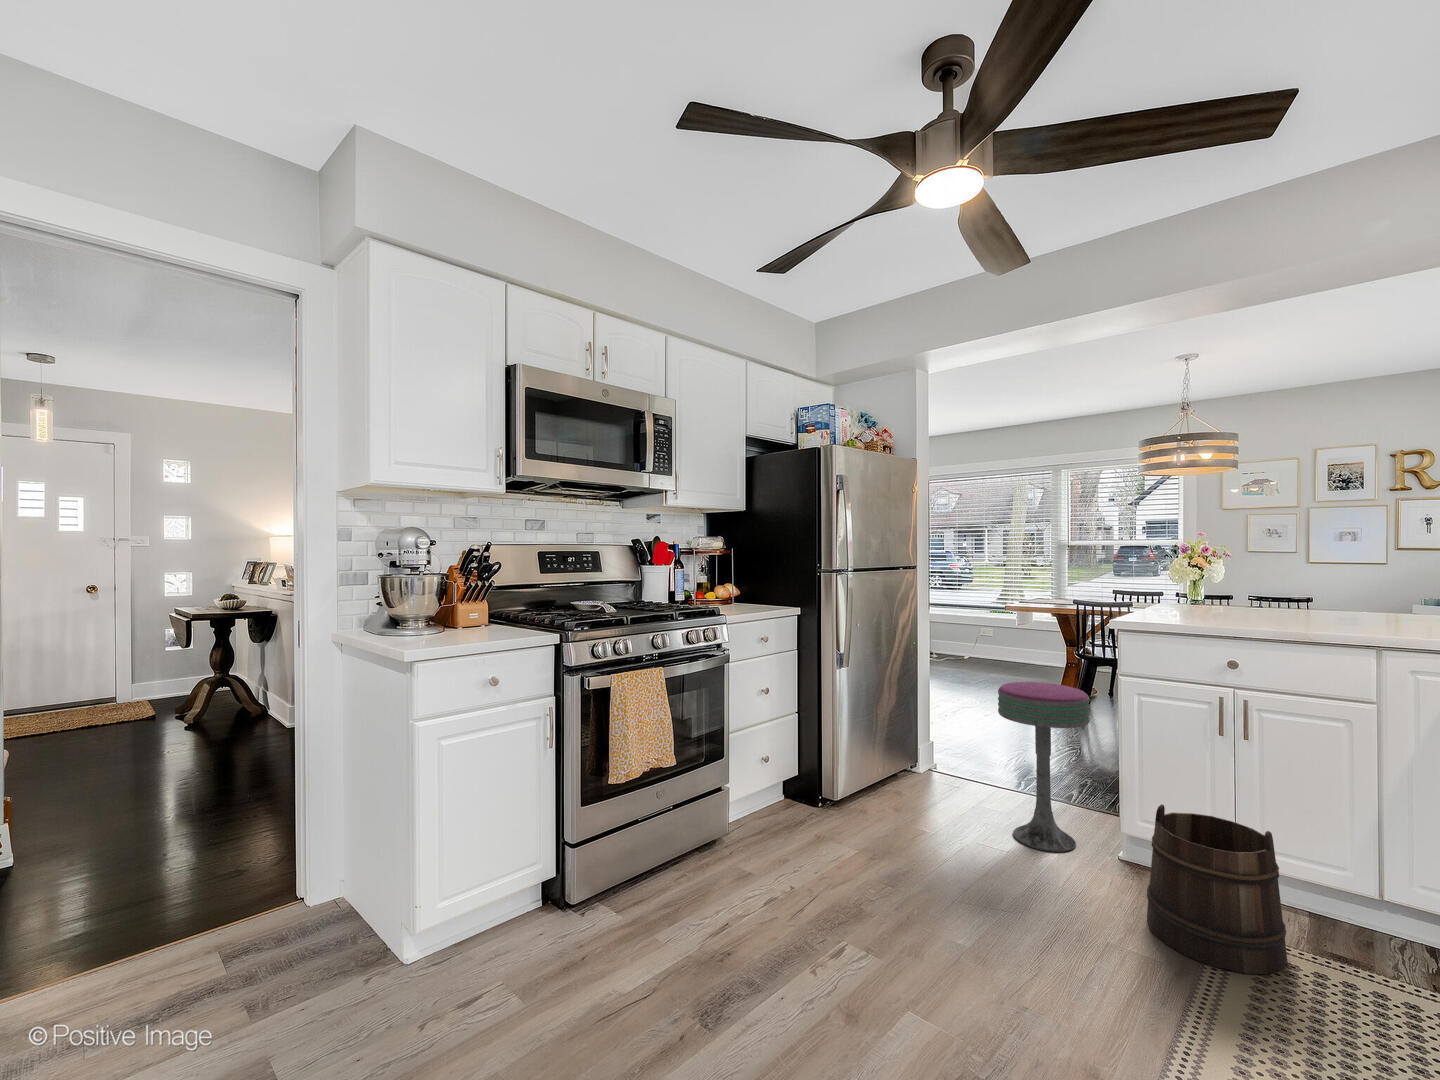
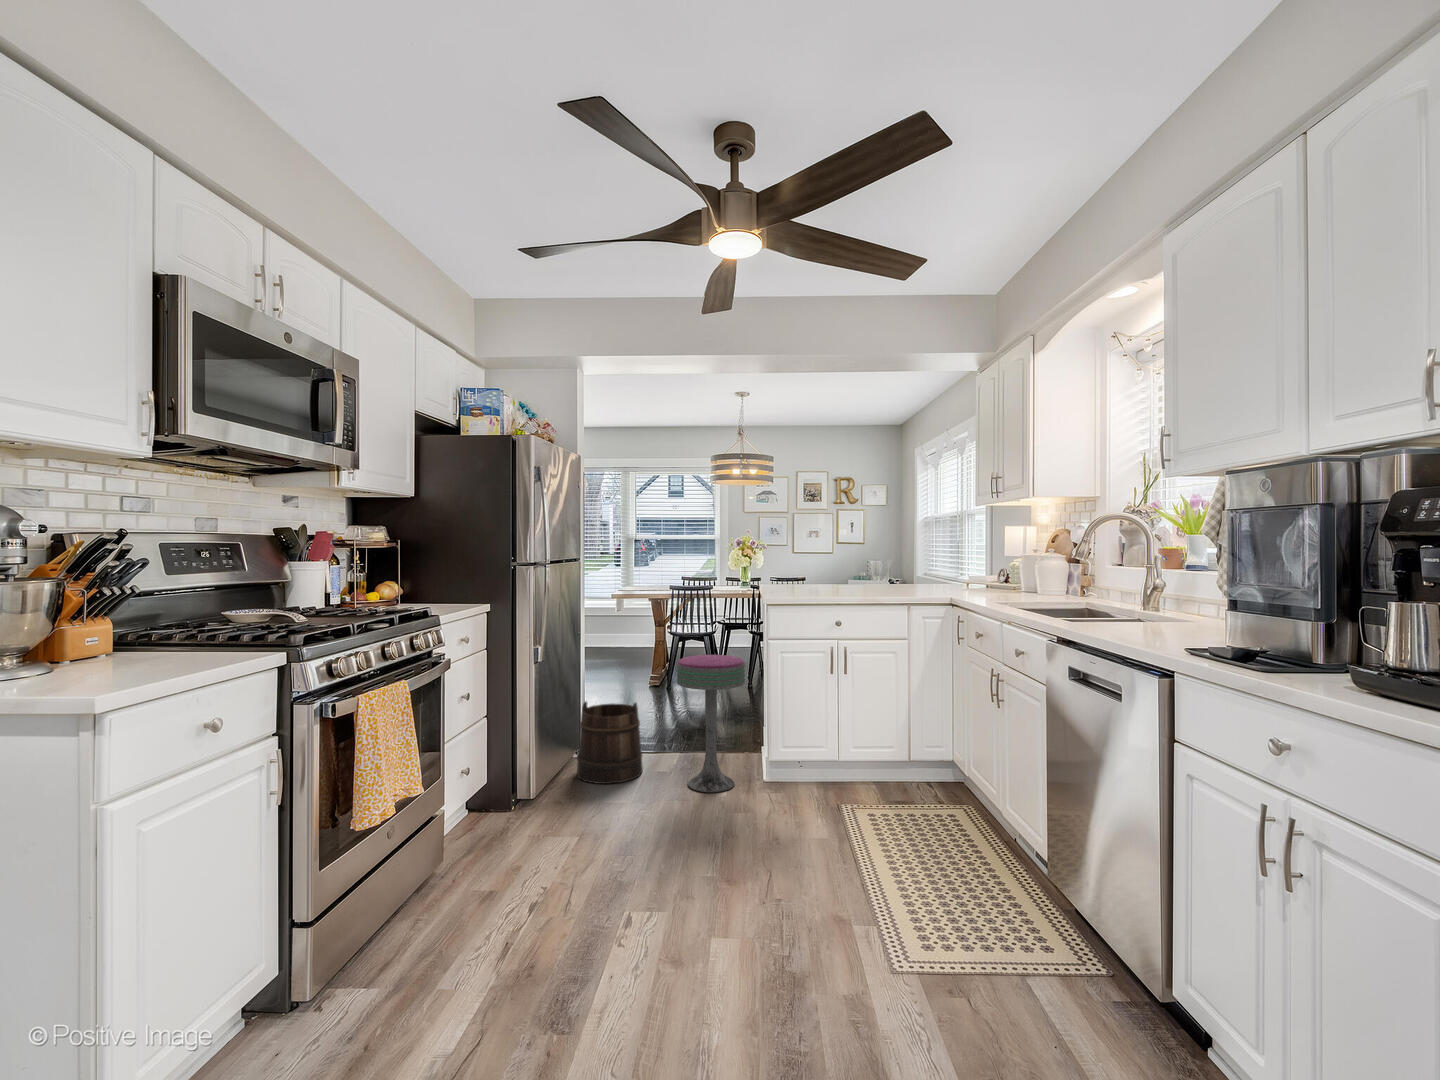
bucket: present [1147,804,1287,974] -> present [577,702,643,784]

